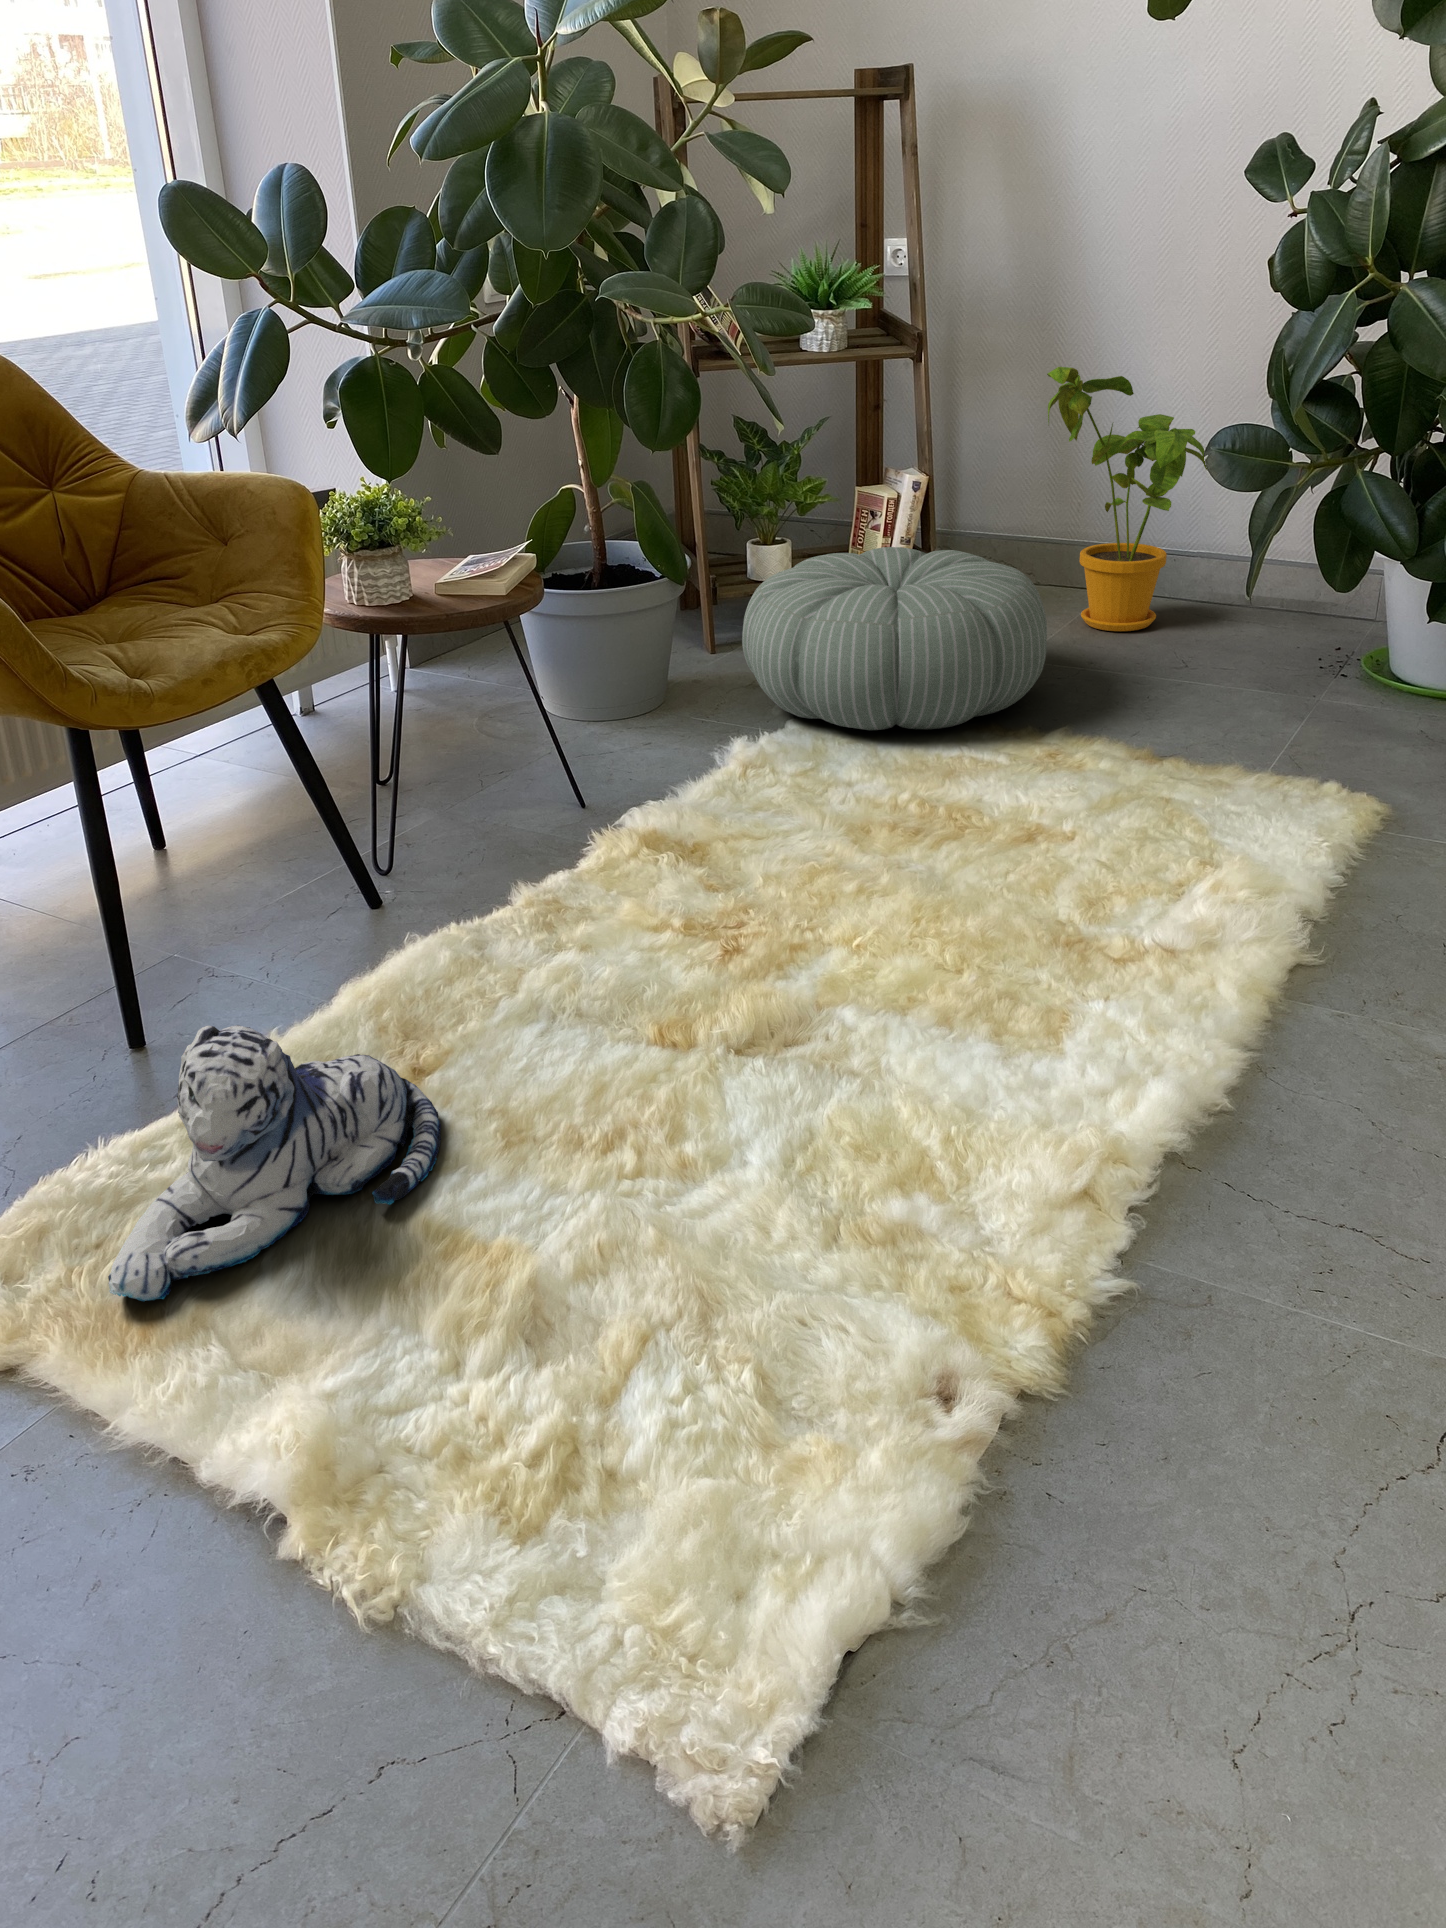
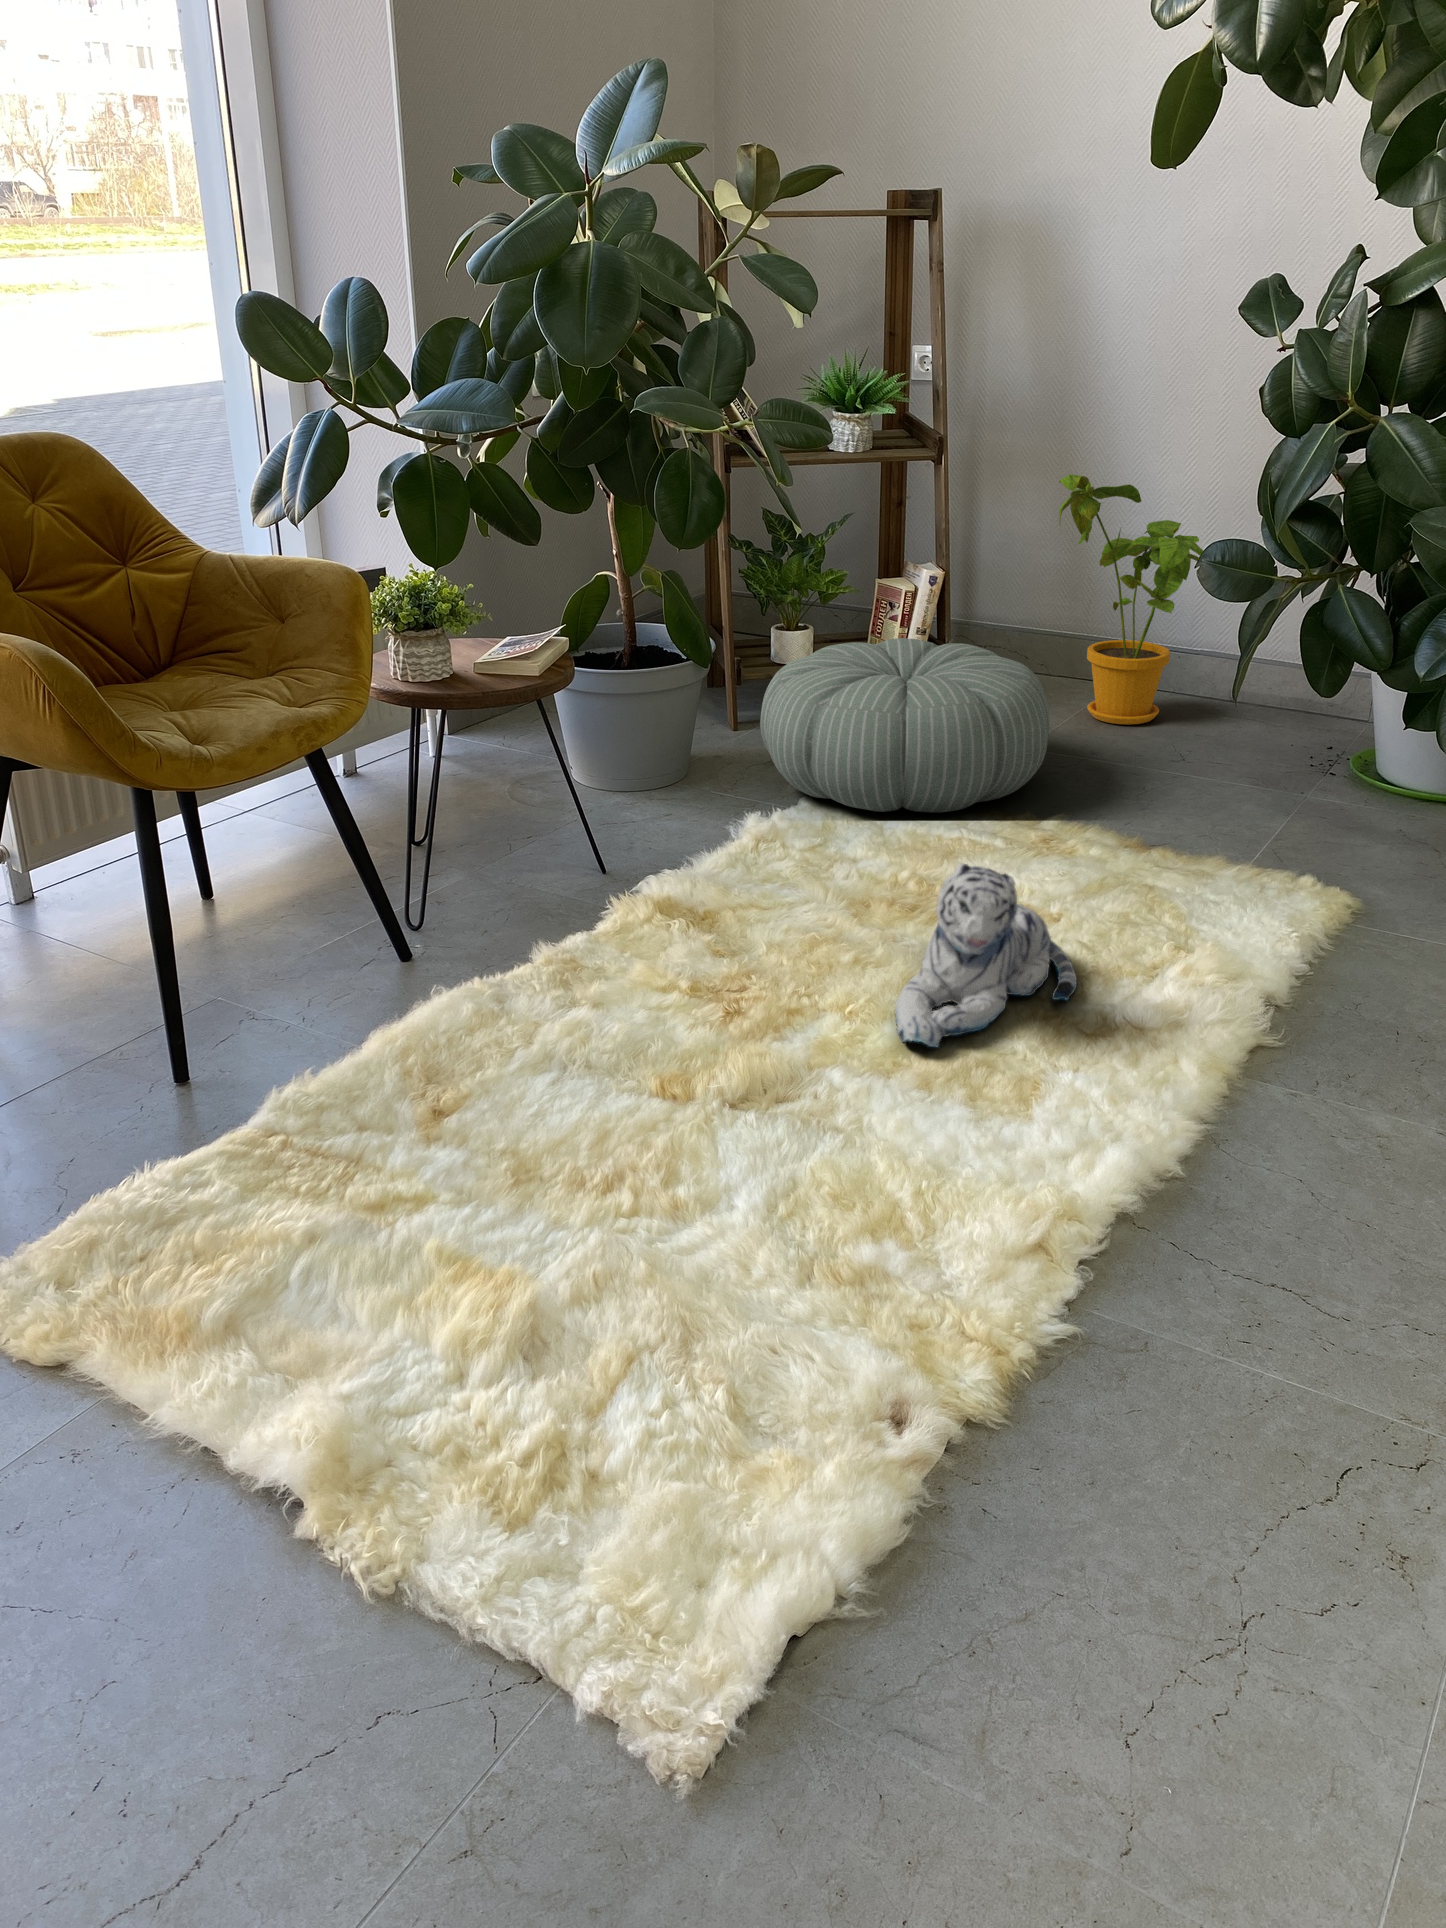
plush toy: present [108,1025,441,1301] -> present [895,863,1077,1047]

